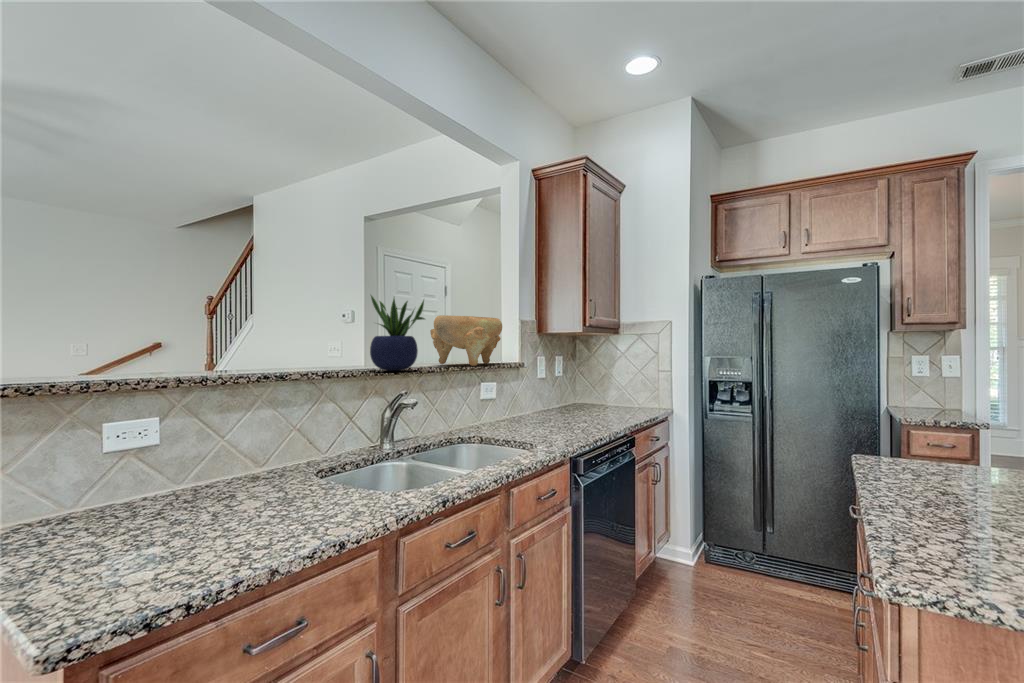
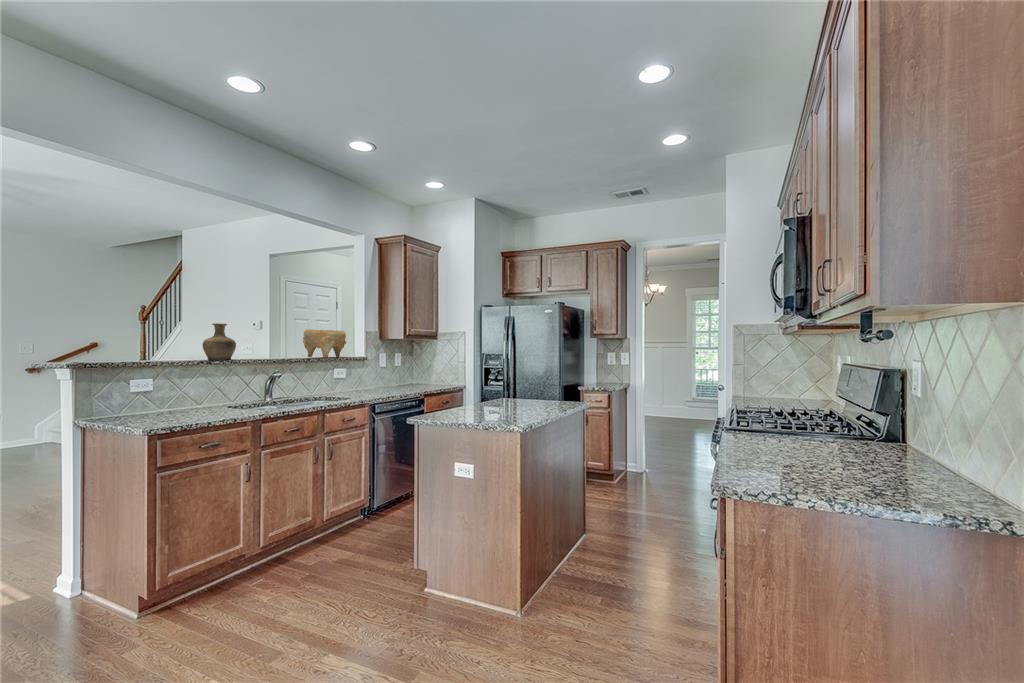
potted plant: present [370,296,425,371] -> none [261,319,293,360]
vase: none [270,306,324,371] -> present [203,323,236,360]

